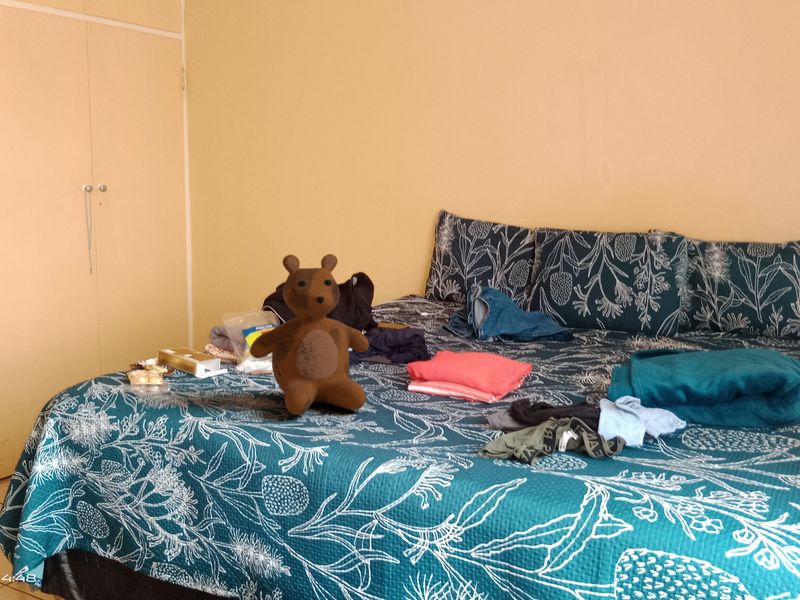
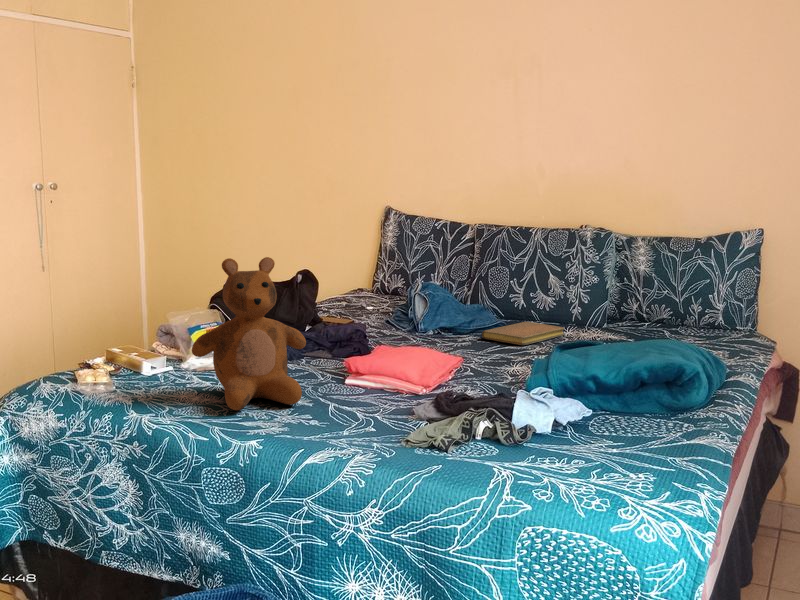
notebook: none [547,330,634,353] -> present [482,322,565,345]

